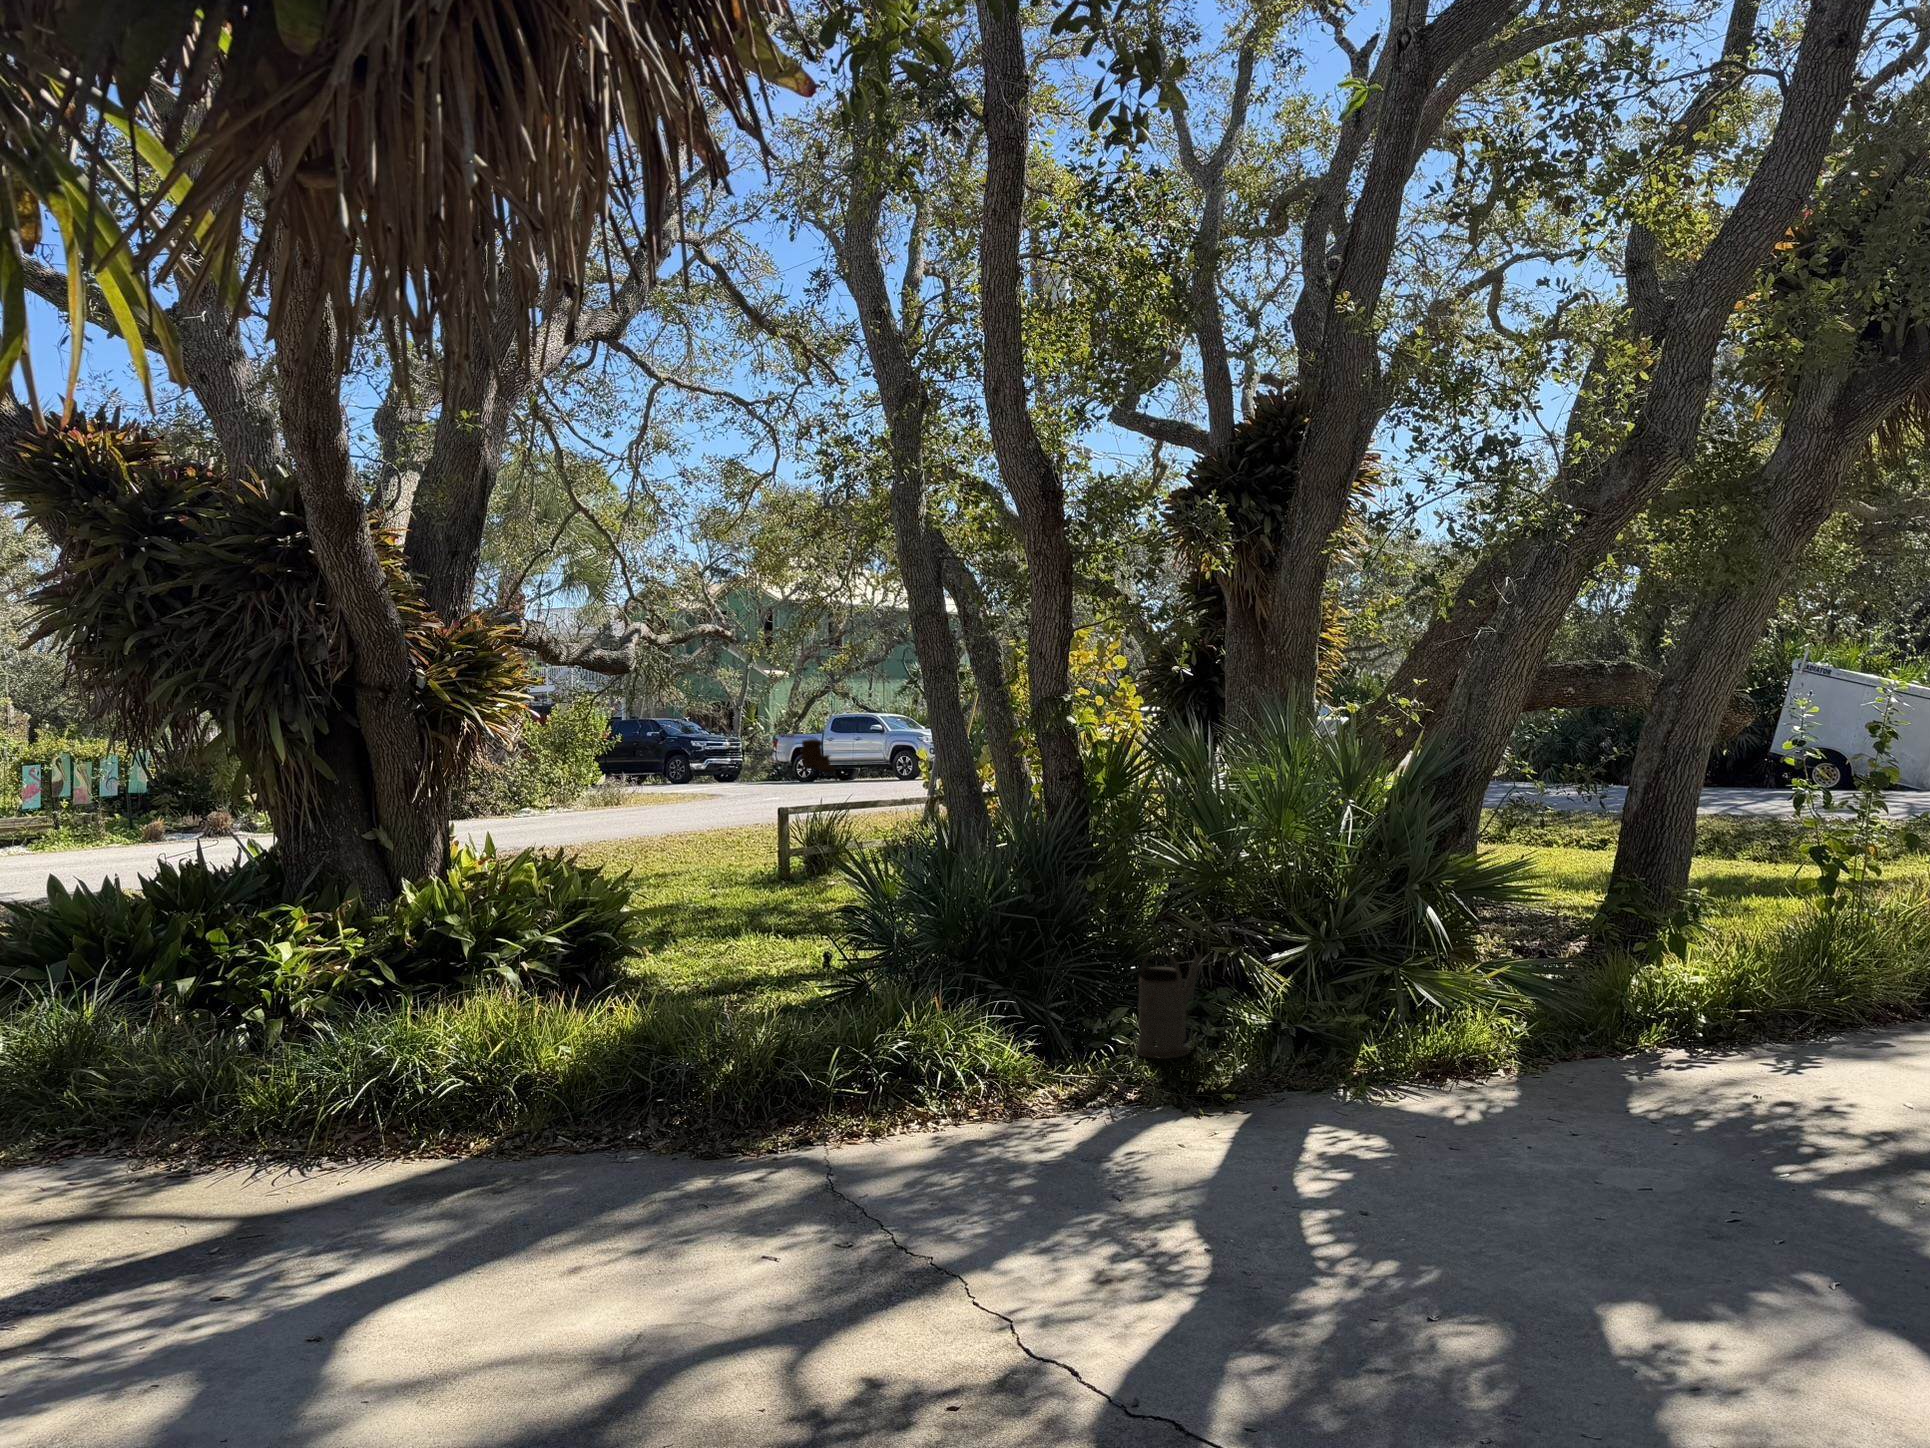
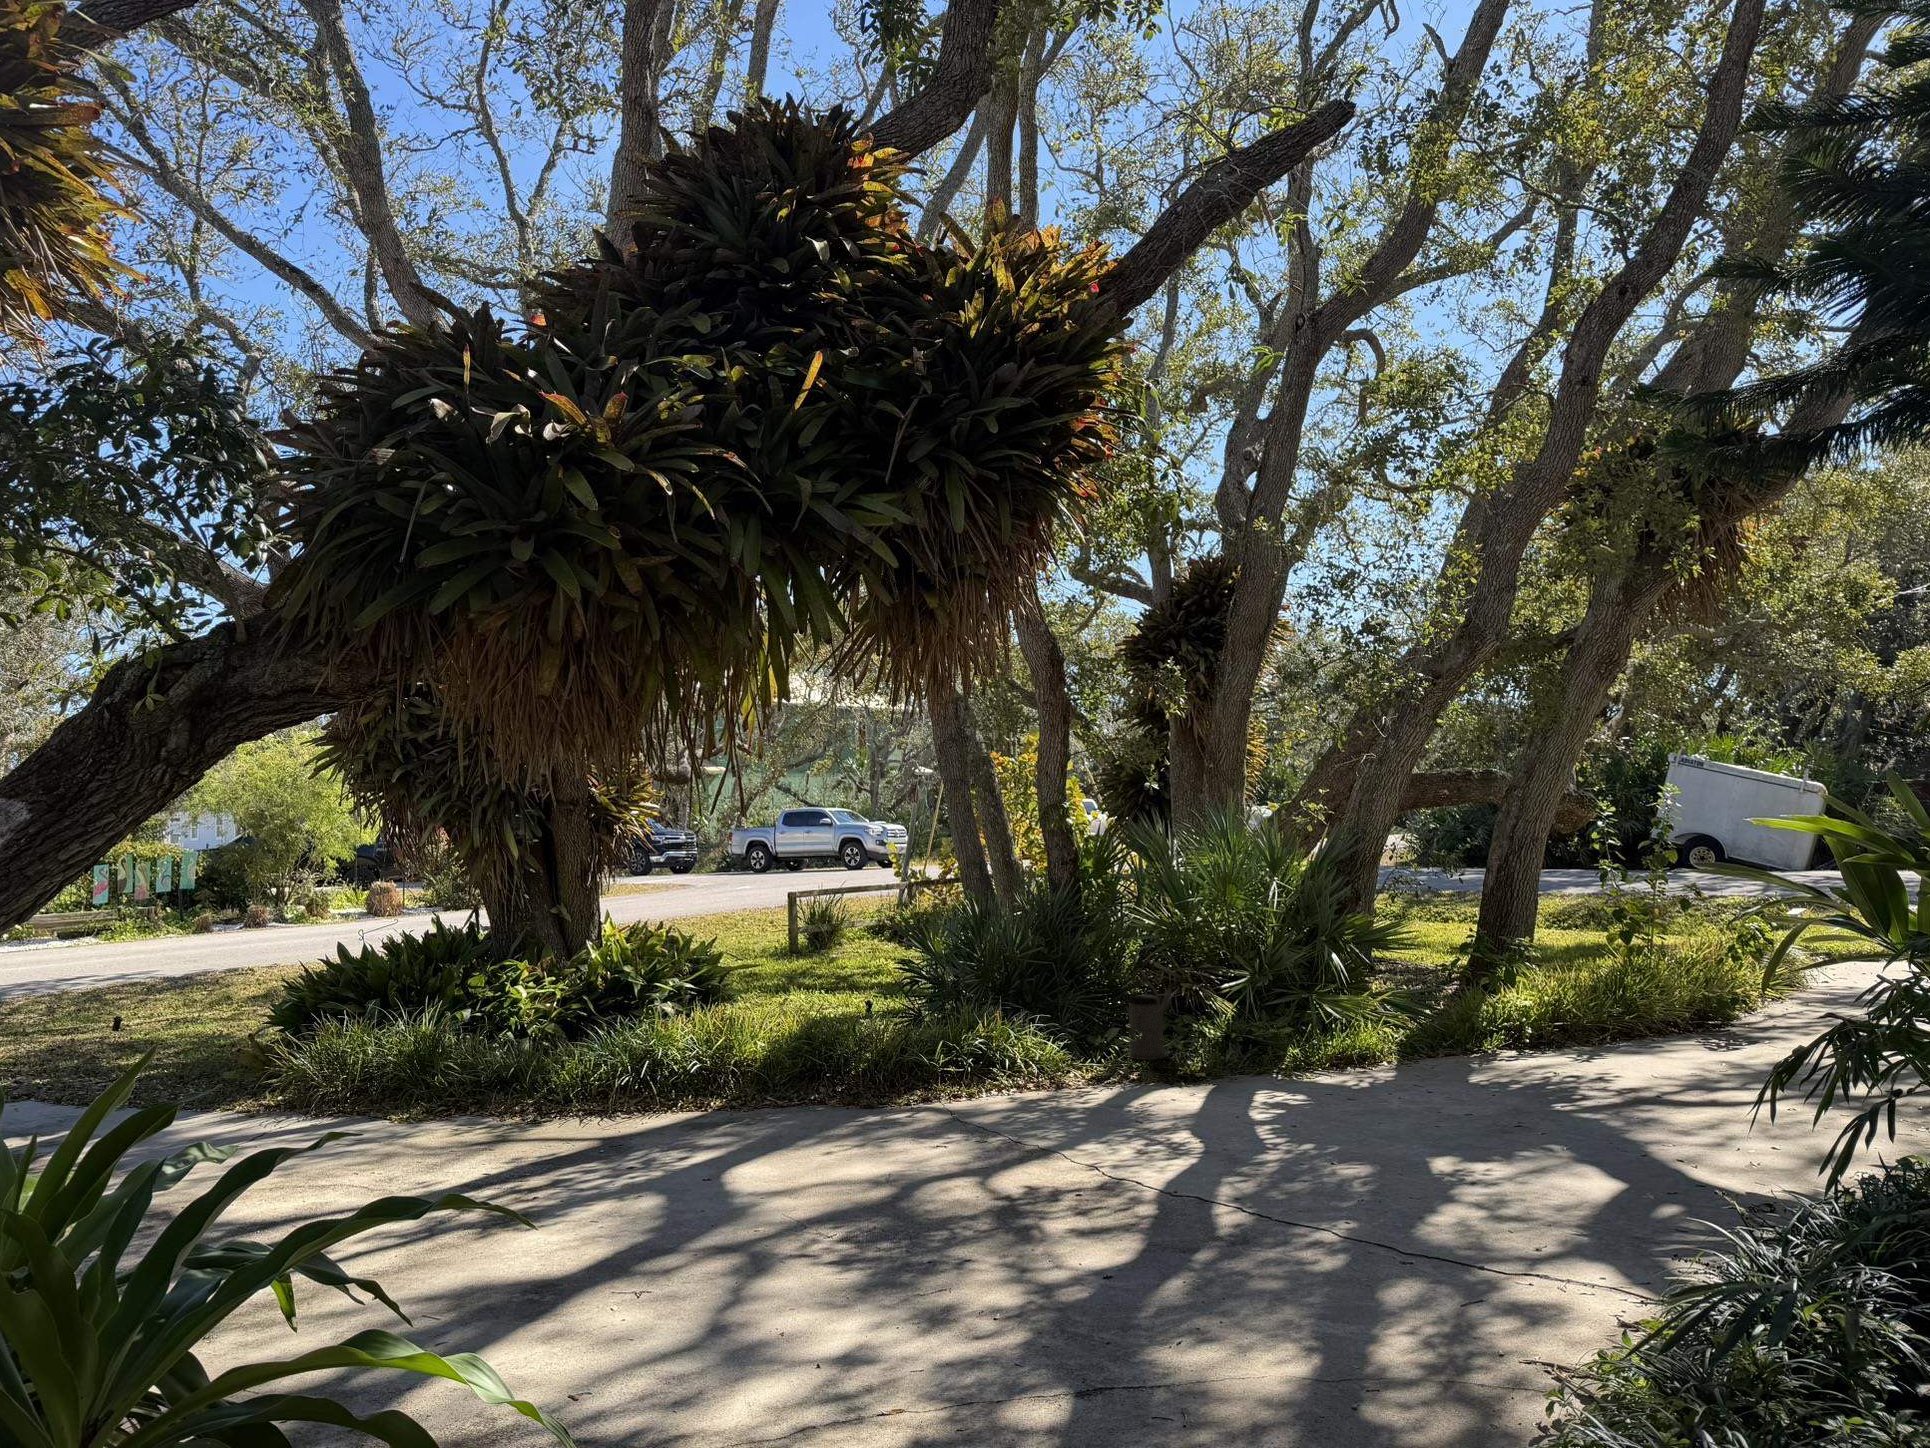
lounge chair: present [801,739,836,776] -> none [753,834,786,870]

